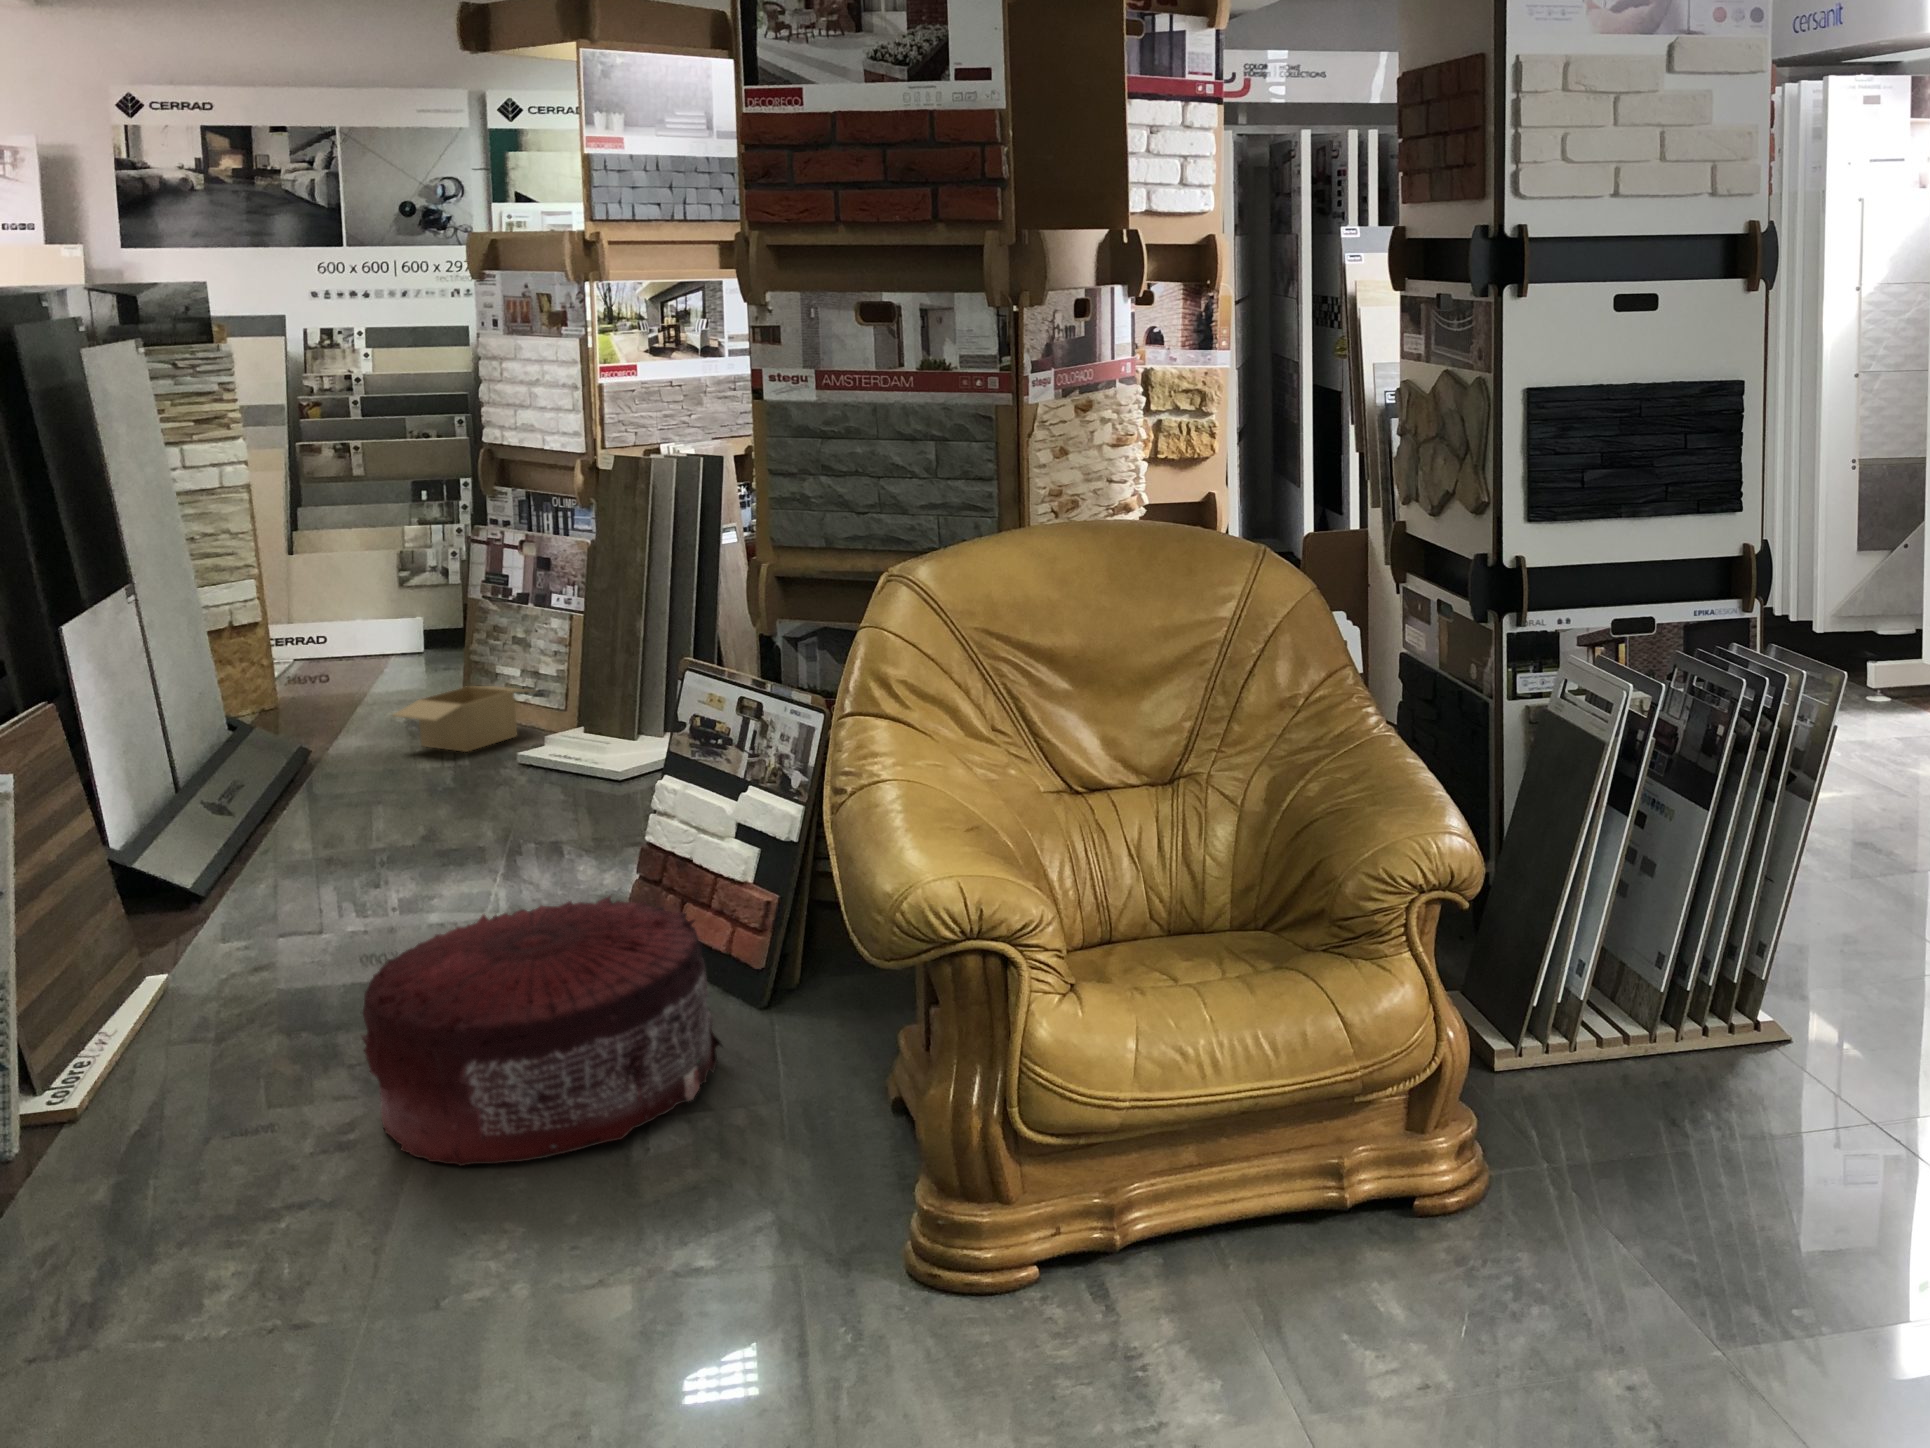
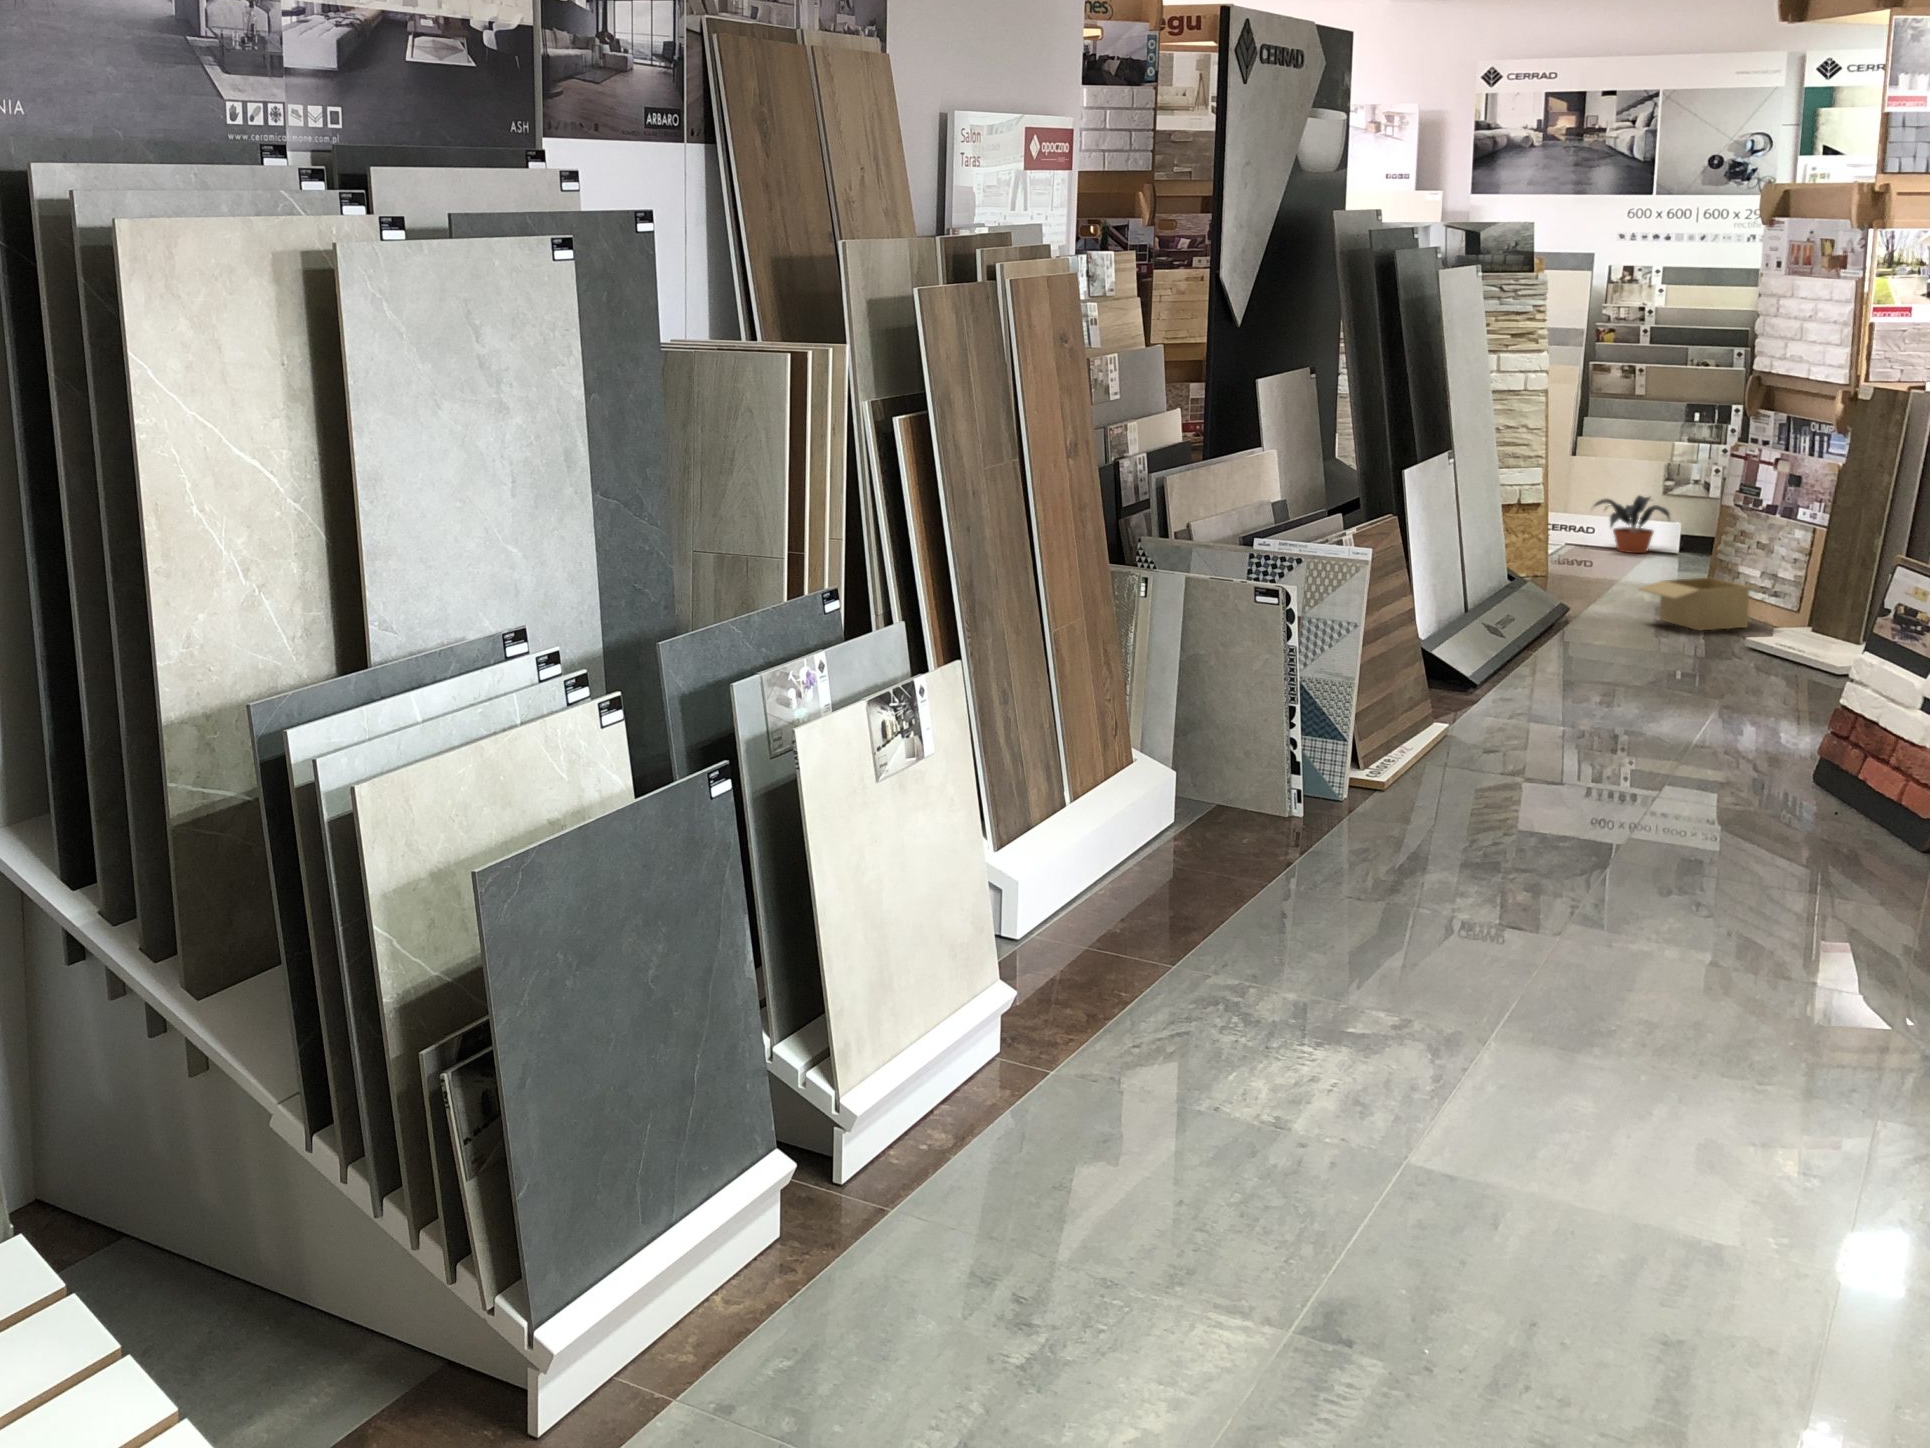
potted plant: none [321,592,413,661] -> present [1594,495,1670,553]
pouf: present [362,896,722,1166] -> none [1577,714,1874,897]

